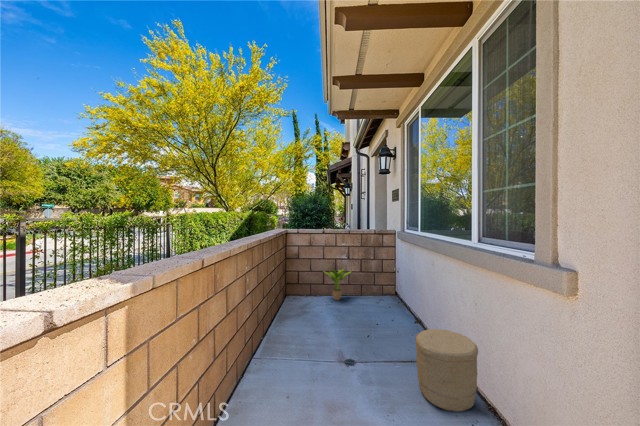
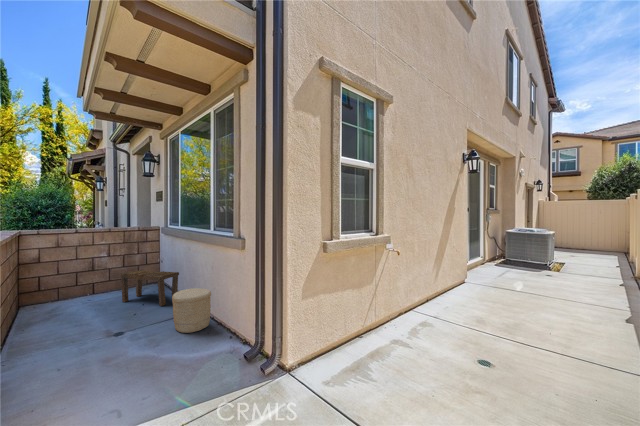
potted plant: present [324,266,350,300] -> none [76,264,112,298]
bench: none [357,279,420,333] -> present [121,270,179,306]

